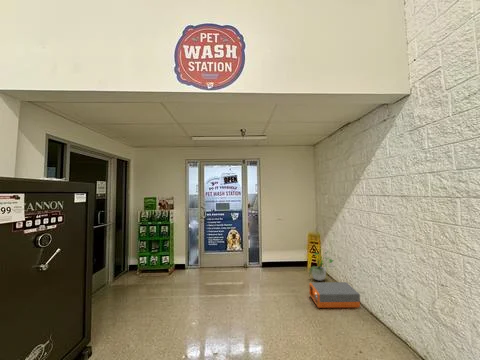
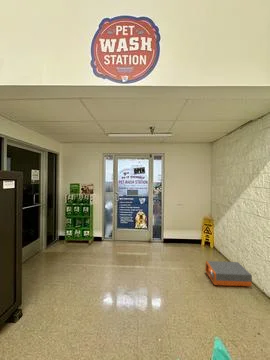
potted plant: present [309,249,333,281] -> none [203,225,226,257]

